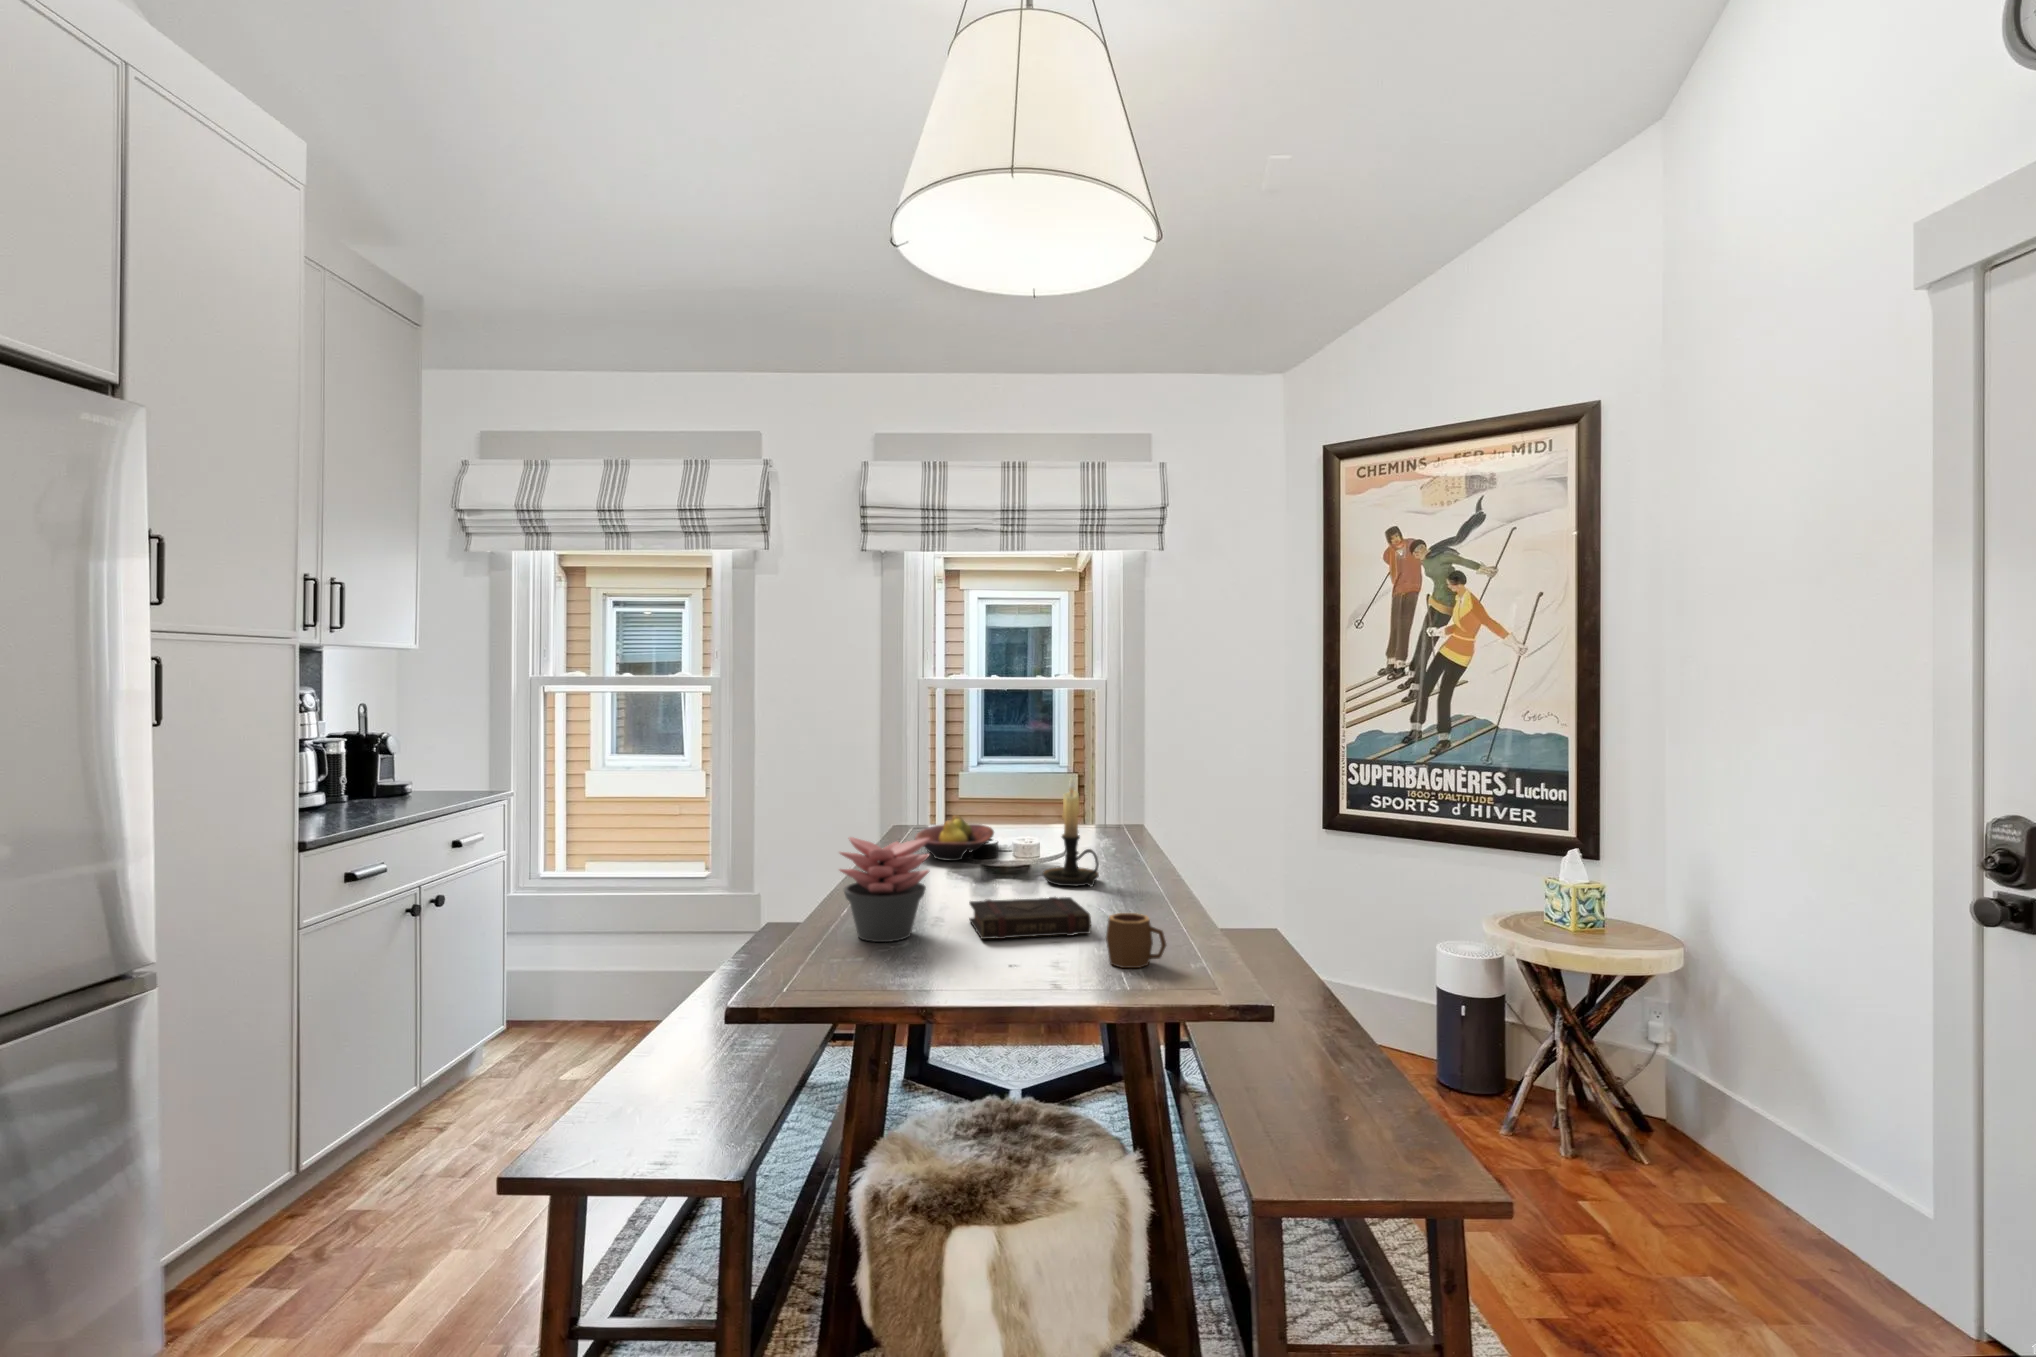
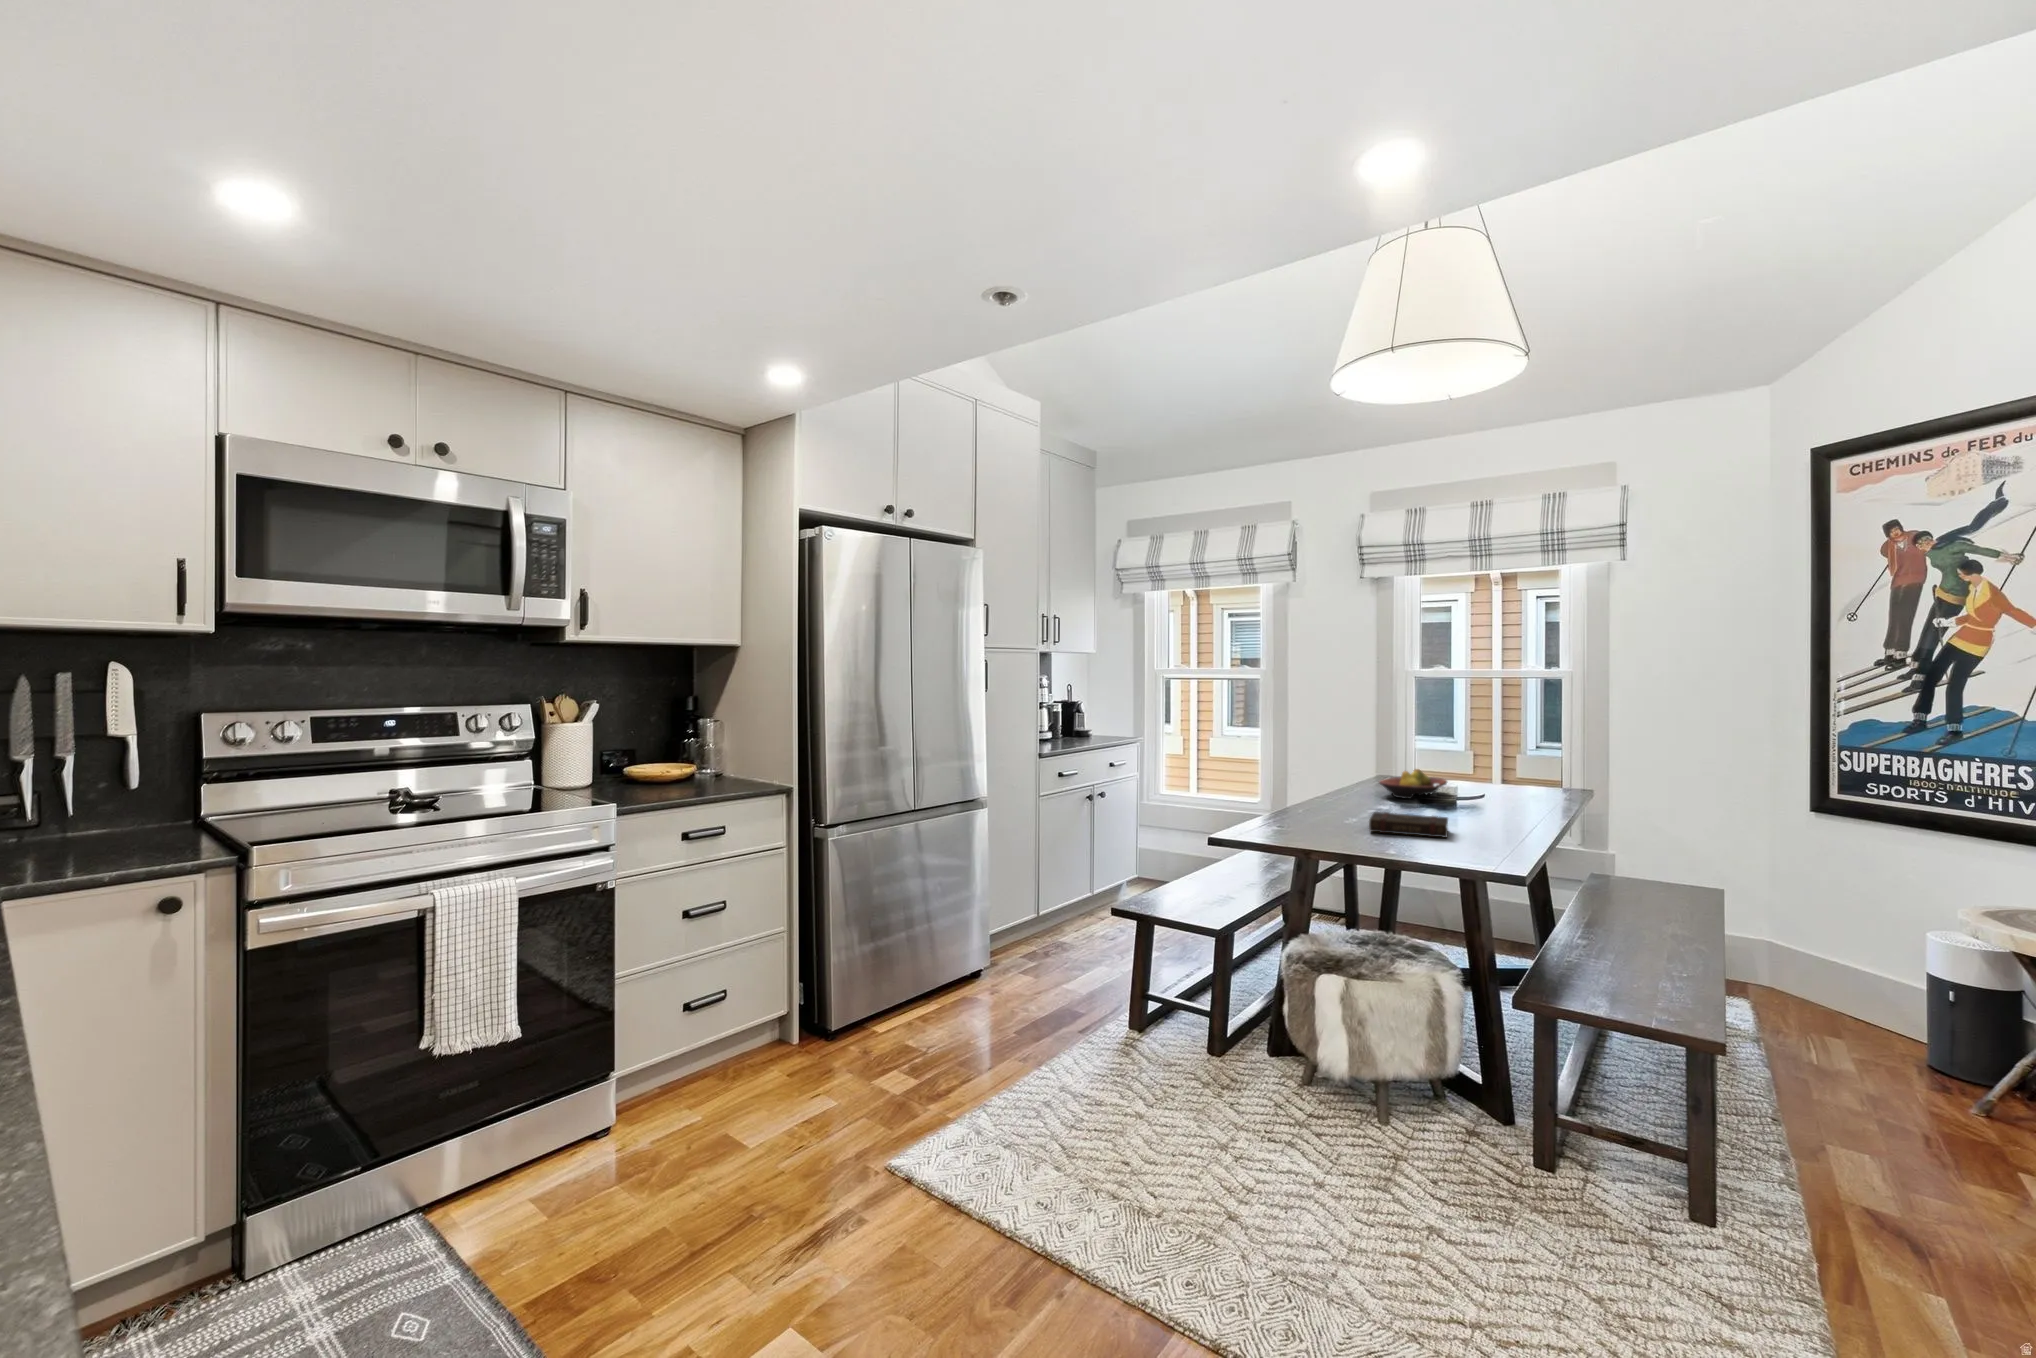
candle holder: present [1043,778,1099,886] -> none [1456,740,1501,819]
succulent plant: present [840,837,930,942] -> none [1284,765,1344,827]
mug: present [1106,913,1166,968] -> none [1436,820,1477,854]

